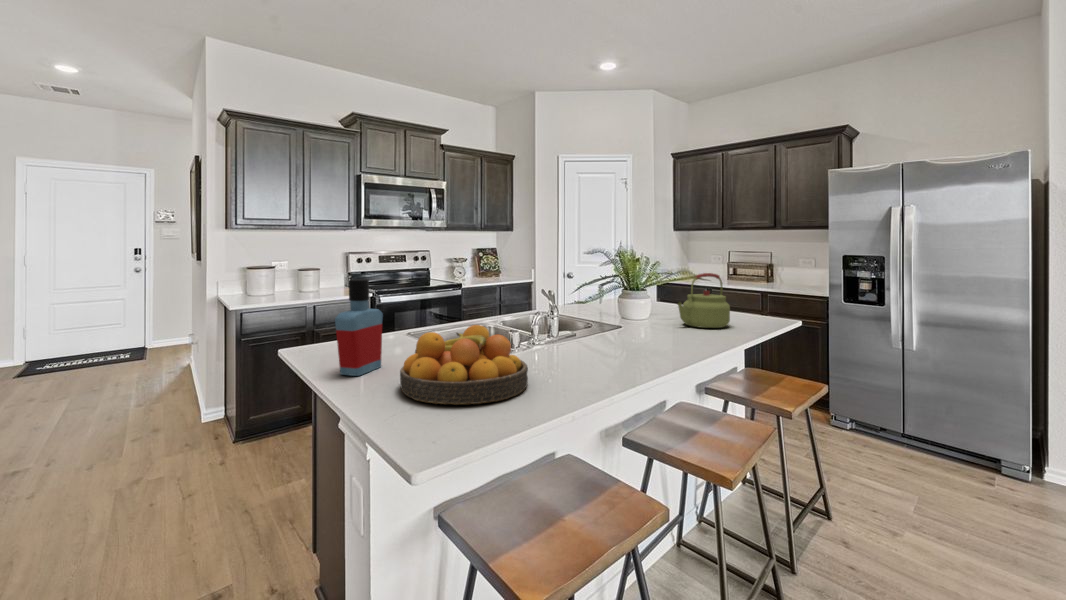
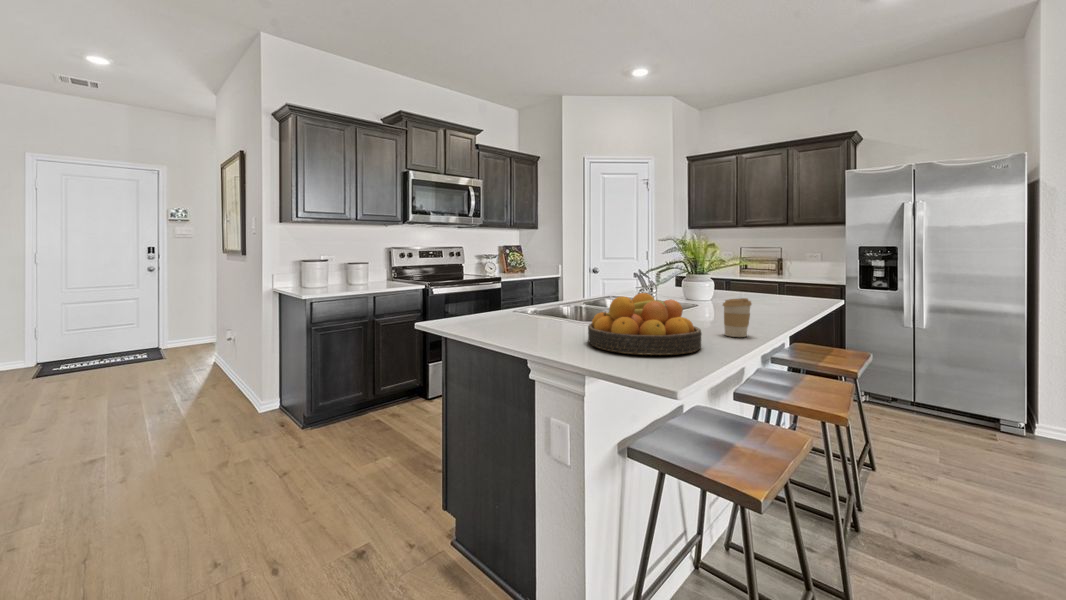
kettle: present [678,273,730,328] -> none [749,258,794,306]
bottle: present [335,279,383,376] -> none [517,255,545,340]
coffee cup: none [578,331,610,377] -> present [723,298,752,337]

